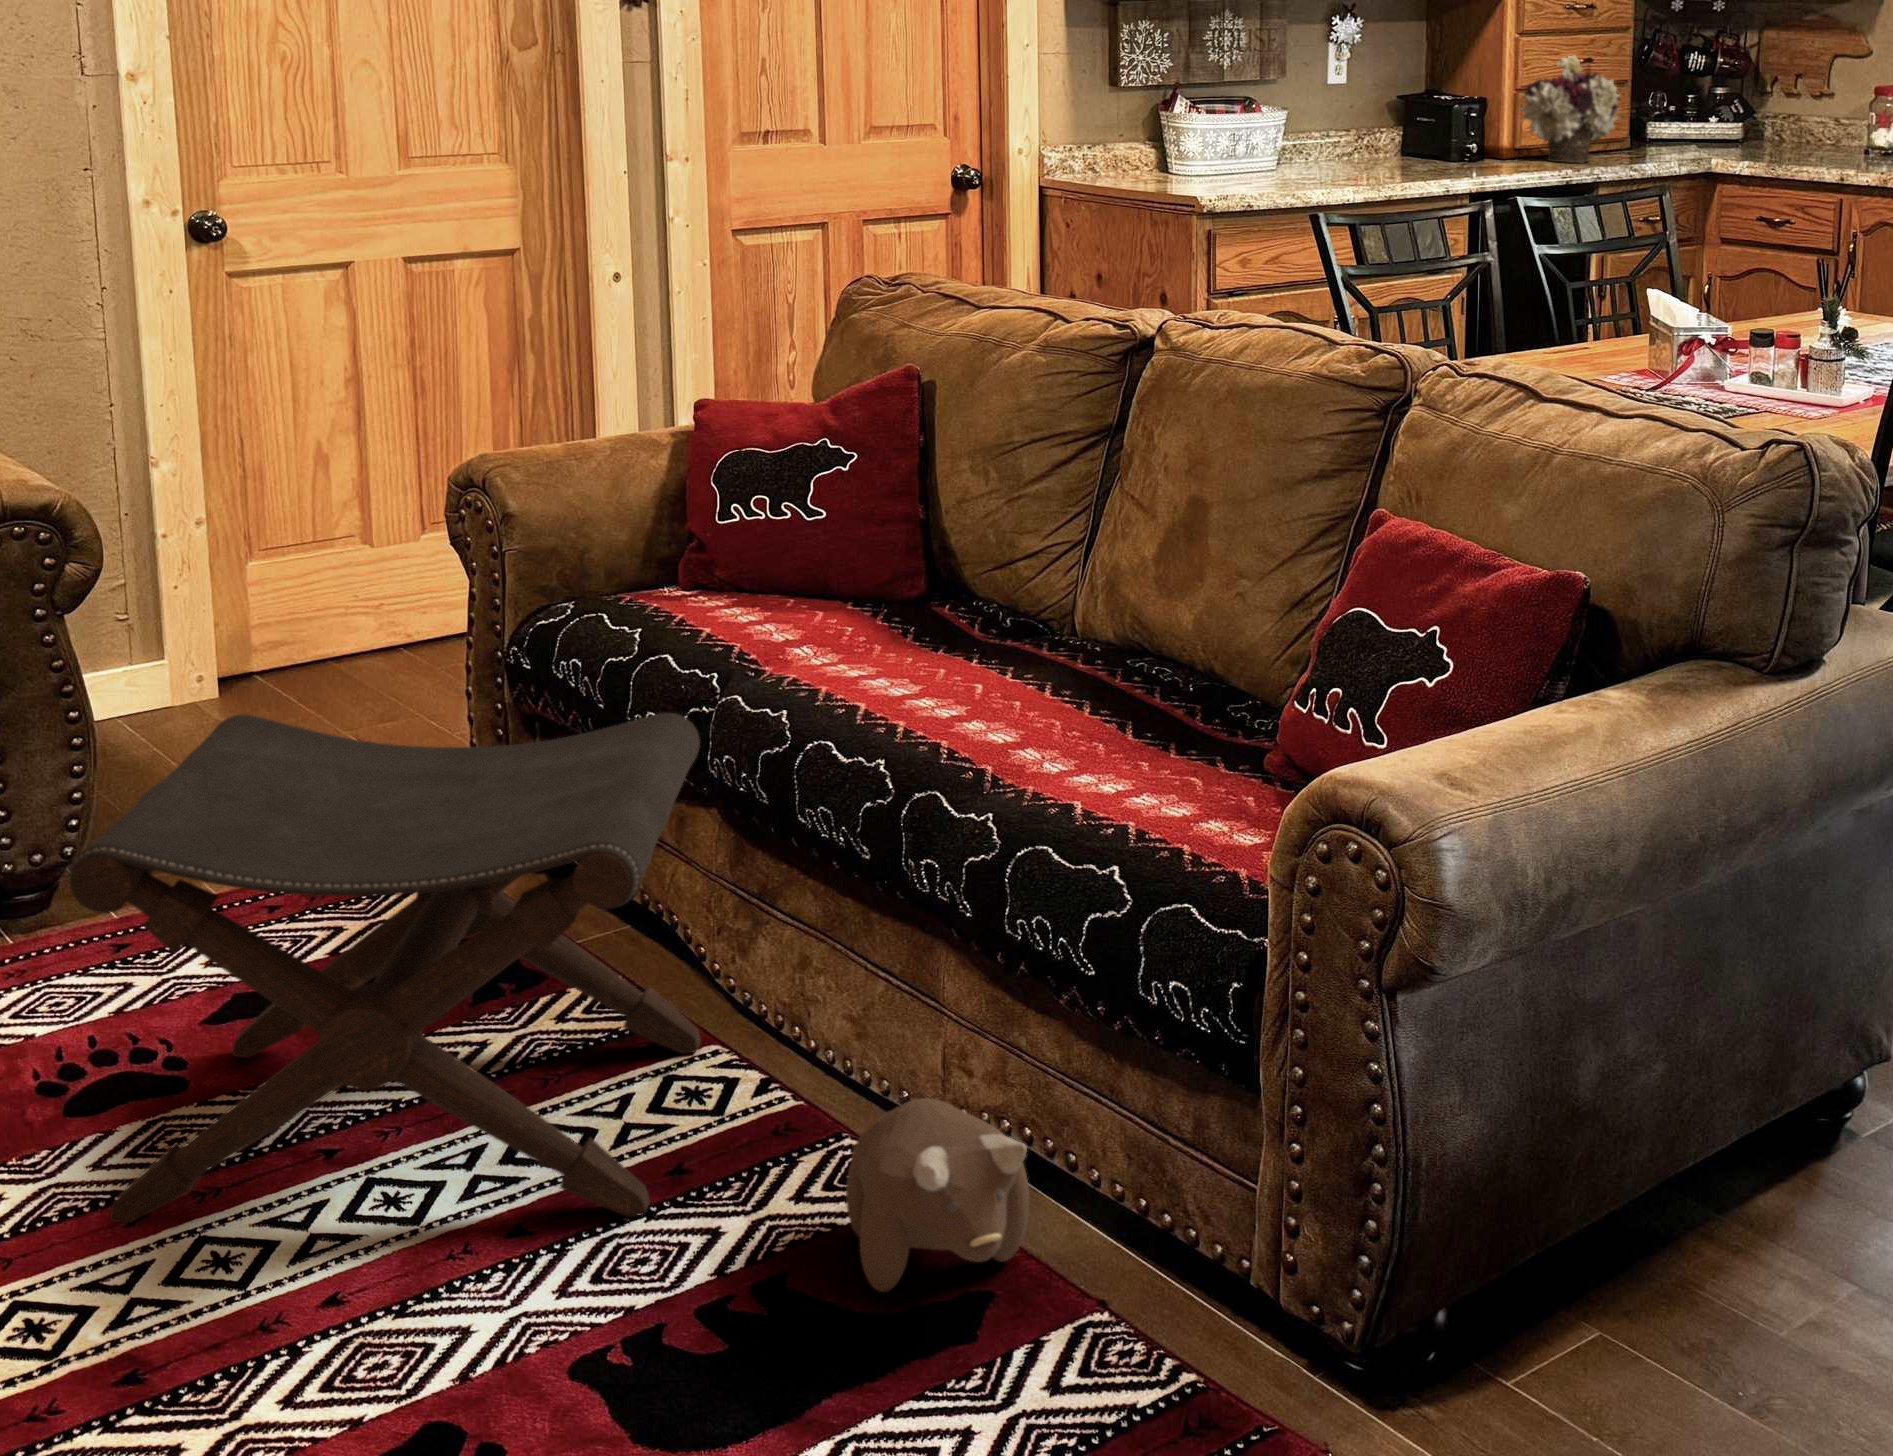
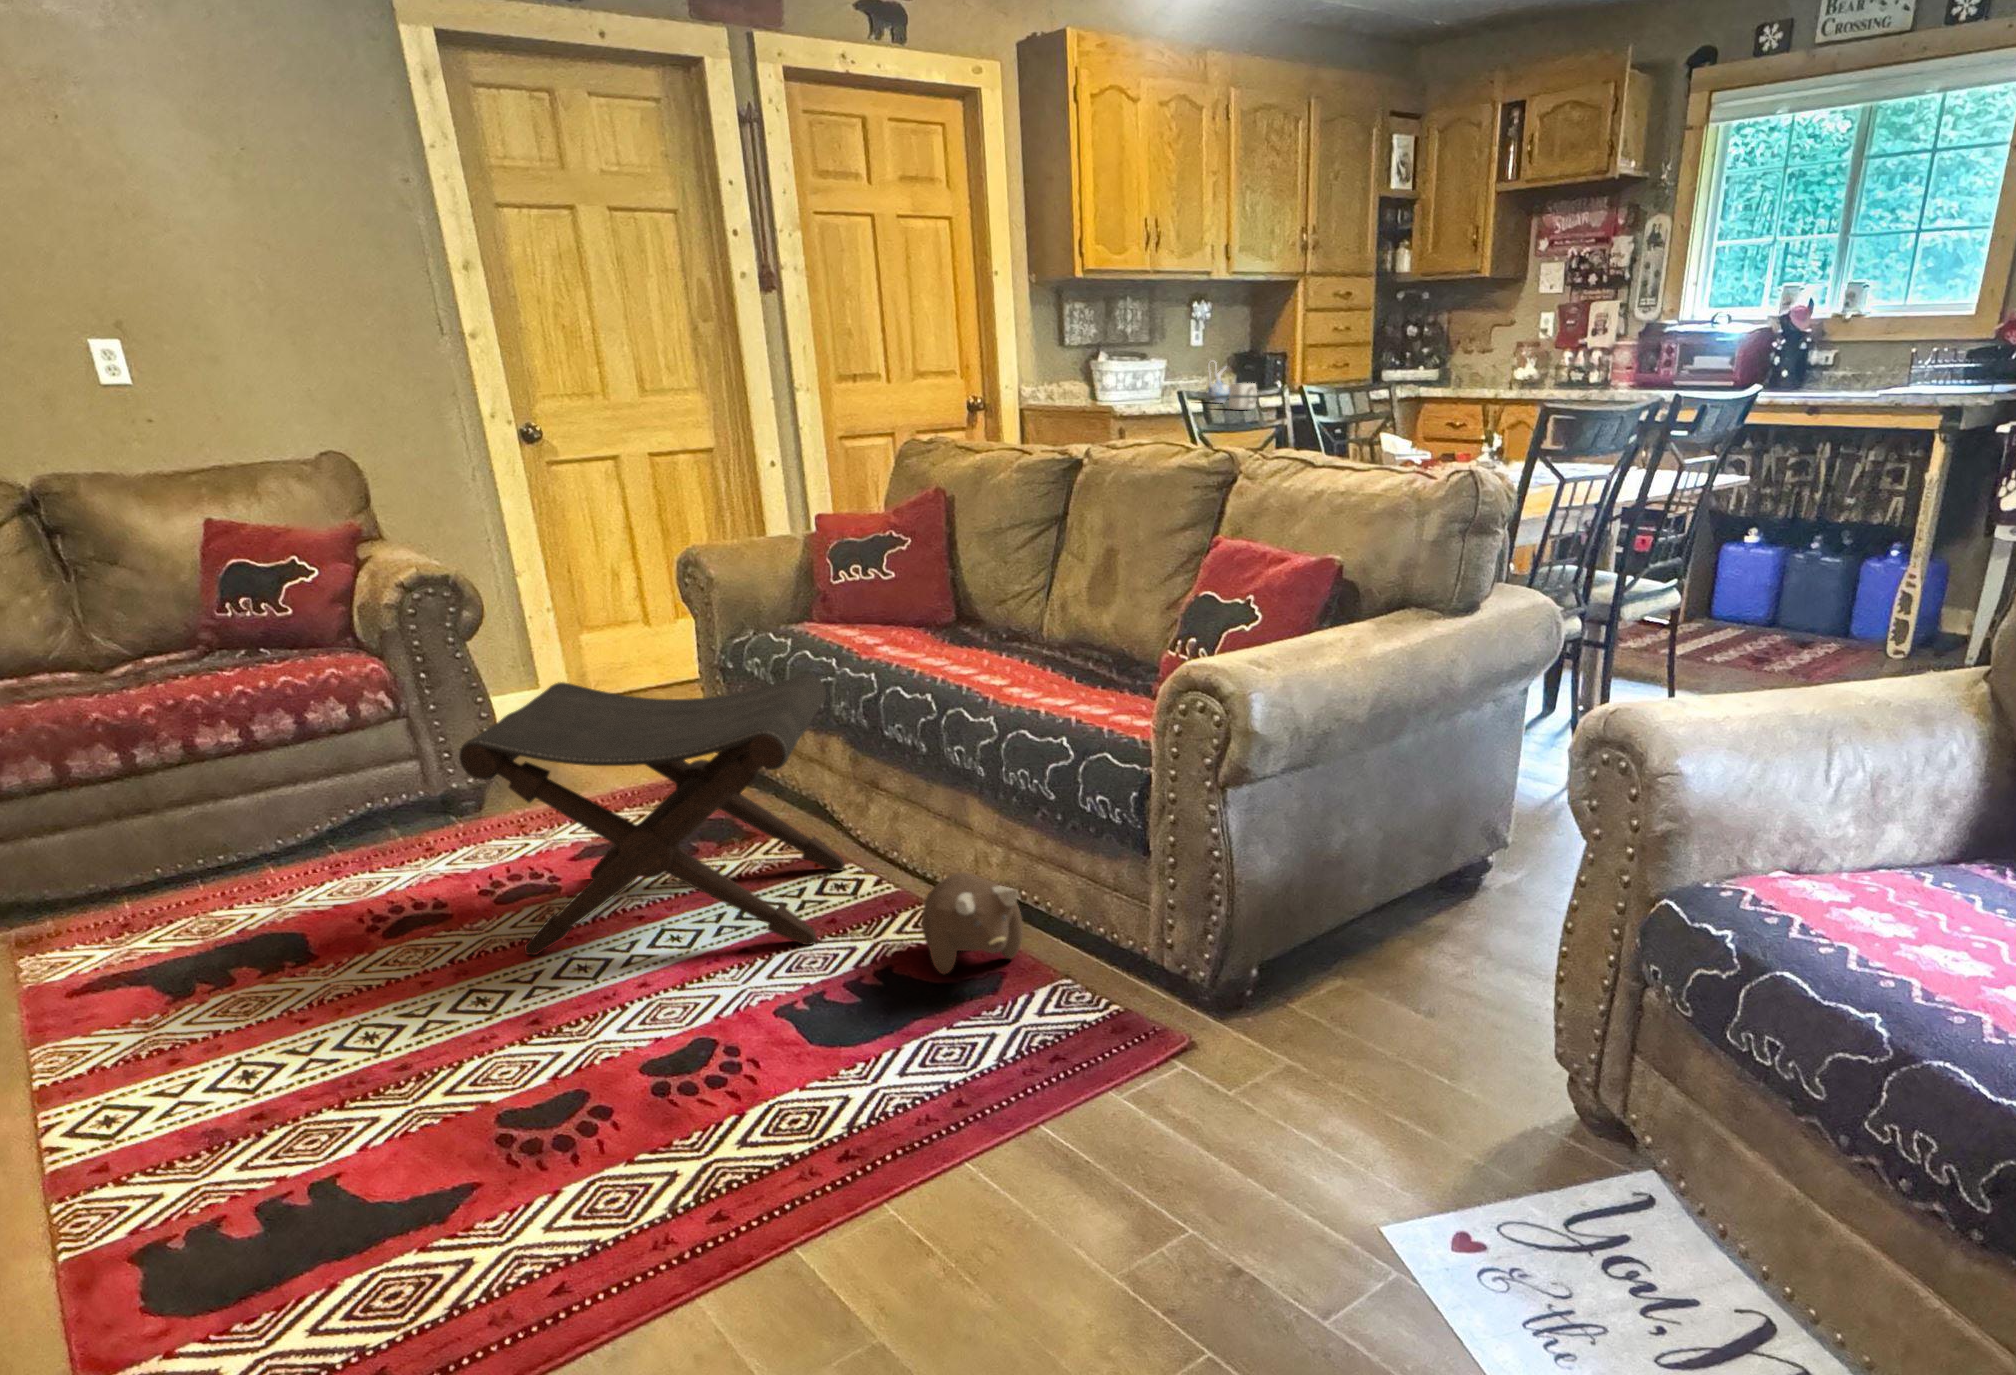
flower arrangement: present [1521,55,1620,163] -> none [1303,329,1364,400]
ceramic pitcher: none [1356,100,1394,165] -> present [1207,360,1230,403]
mug: none [1393,149,1440,191] -> present [1229,383,1257,410]

